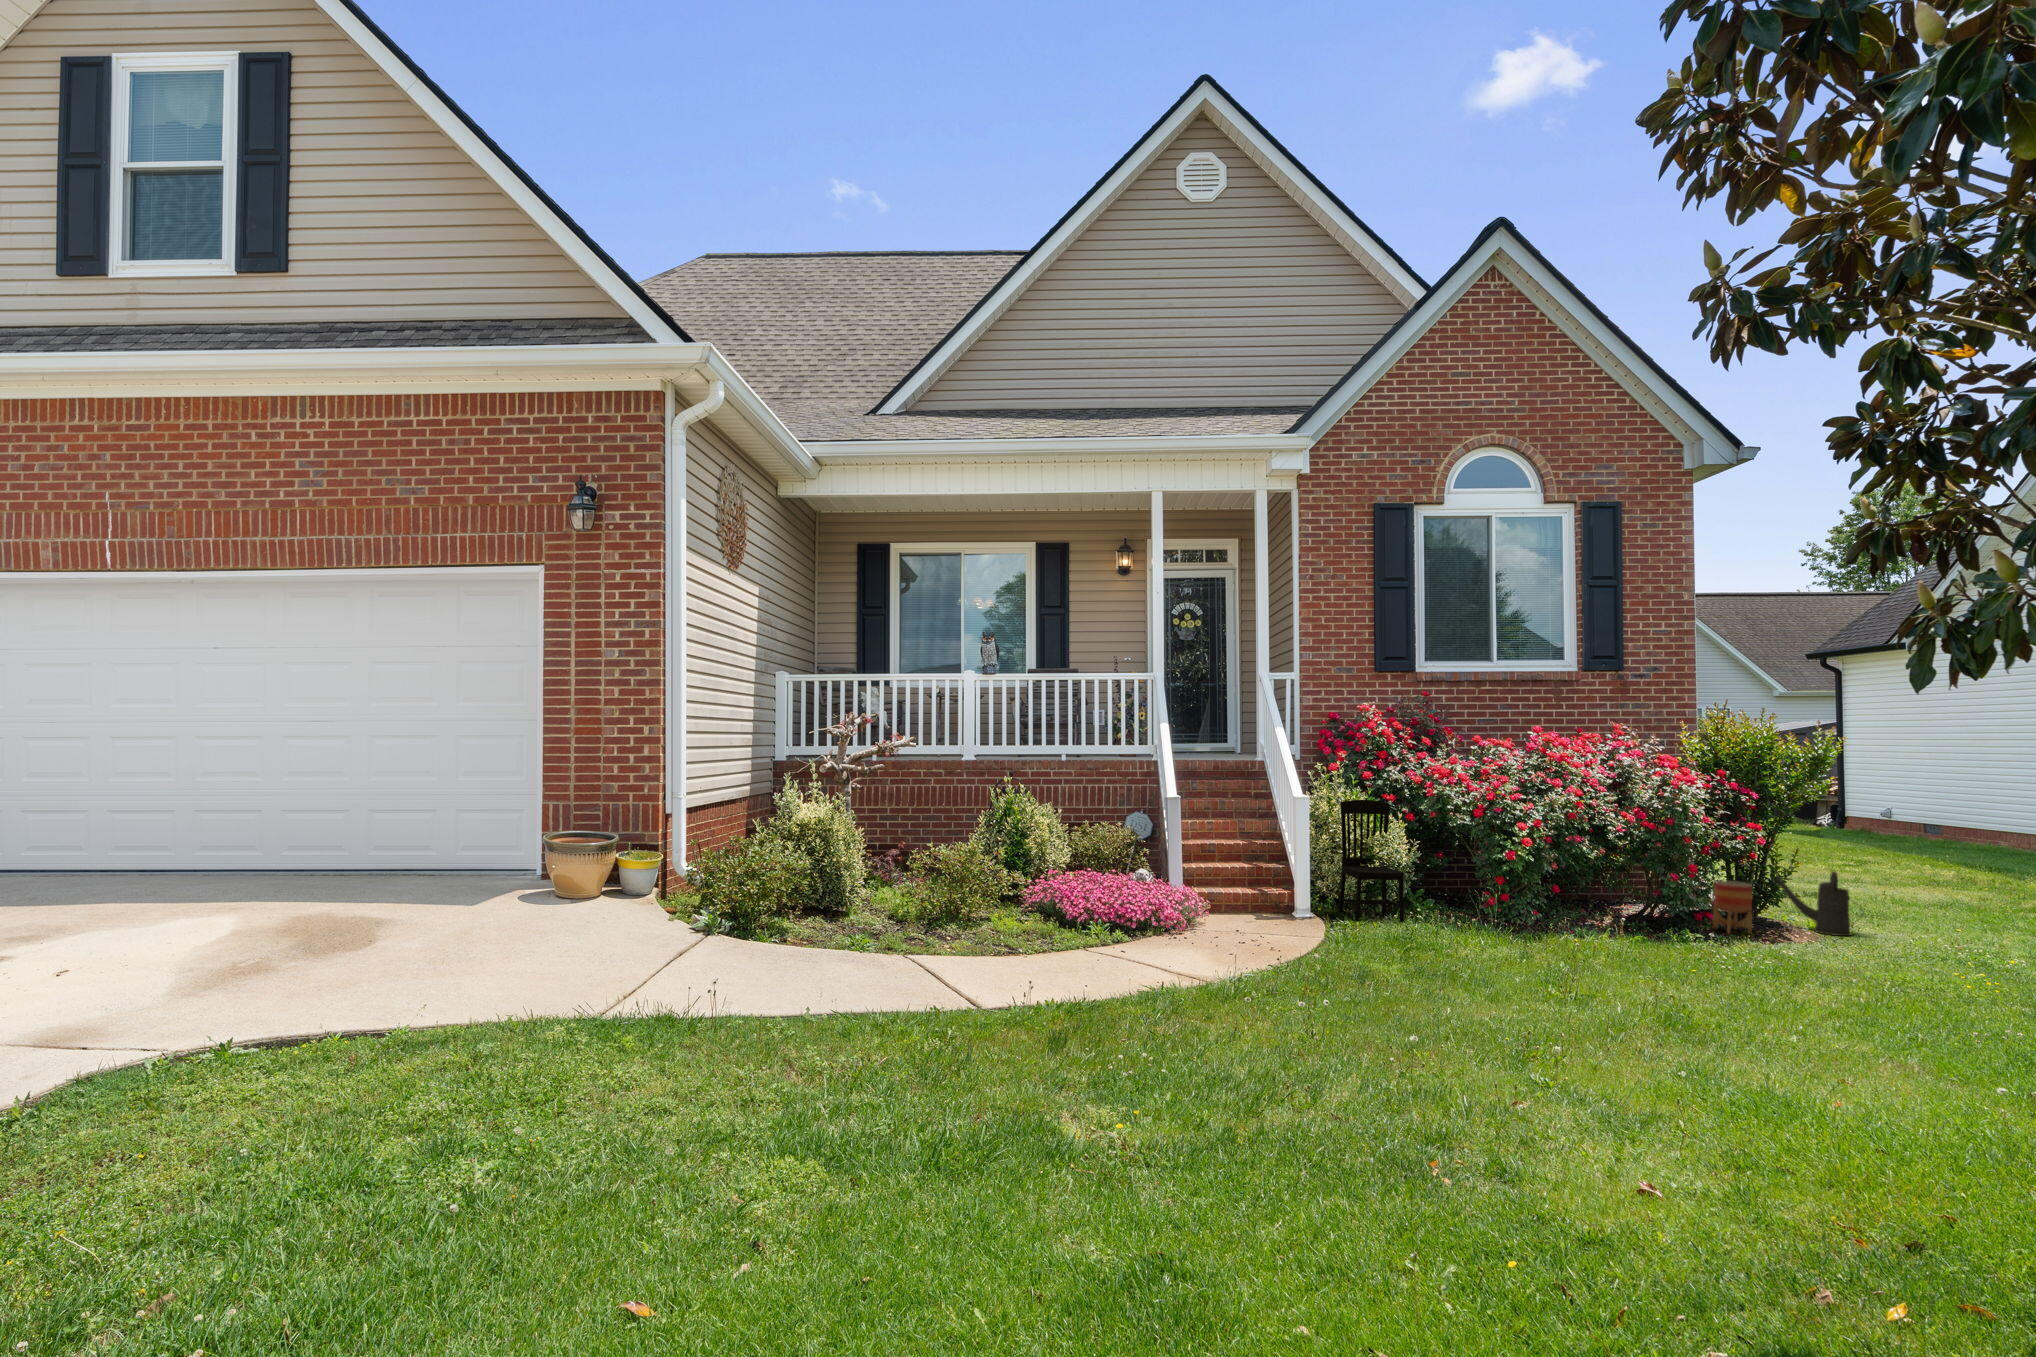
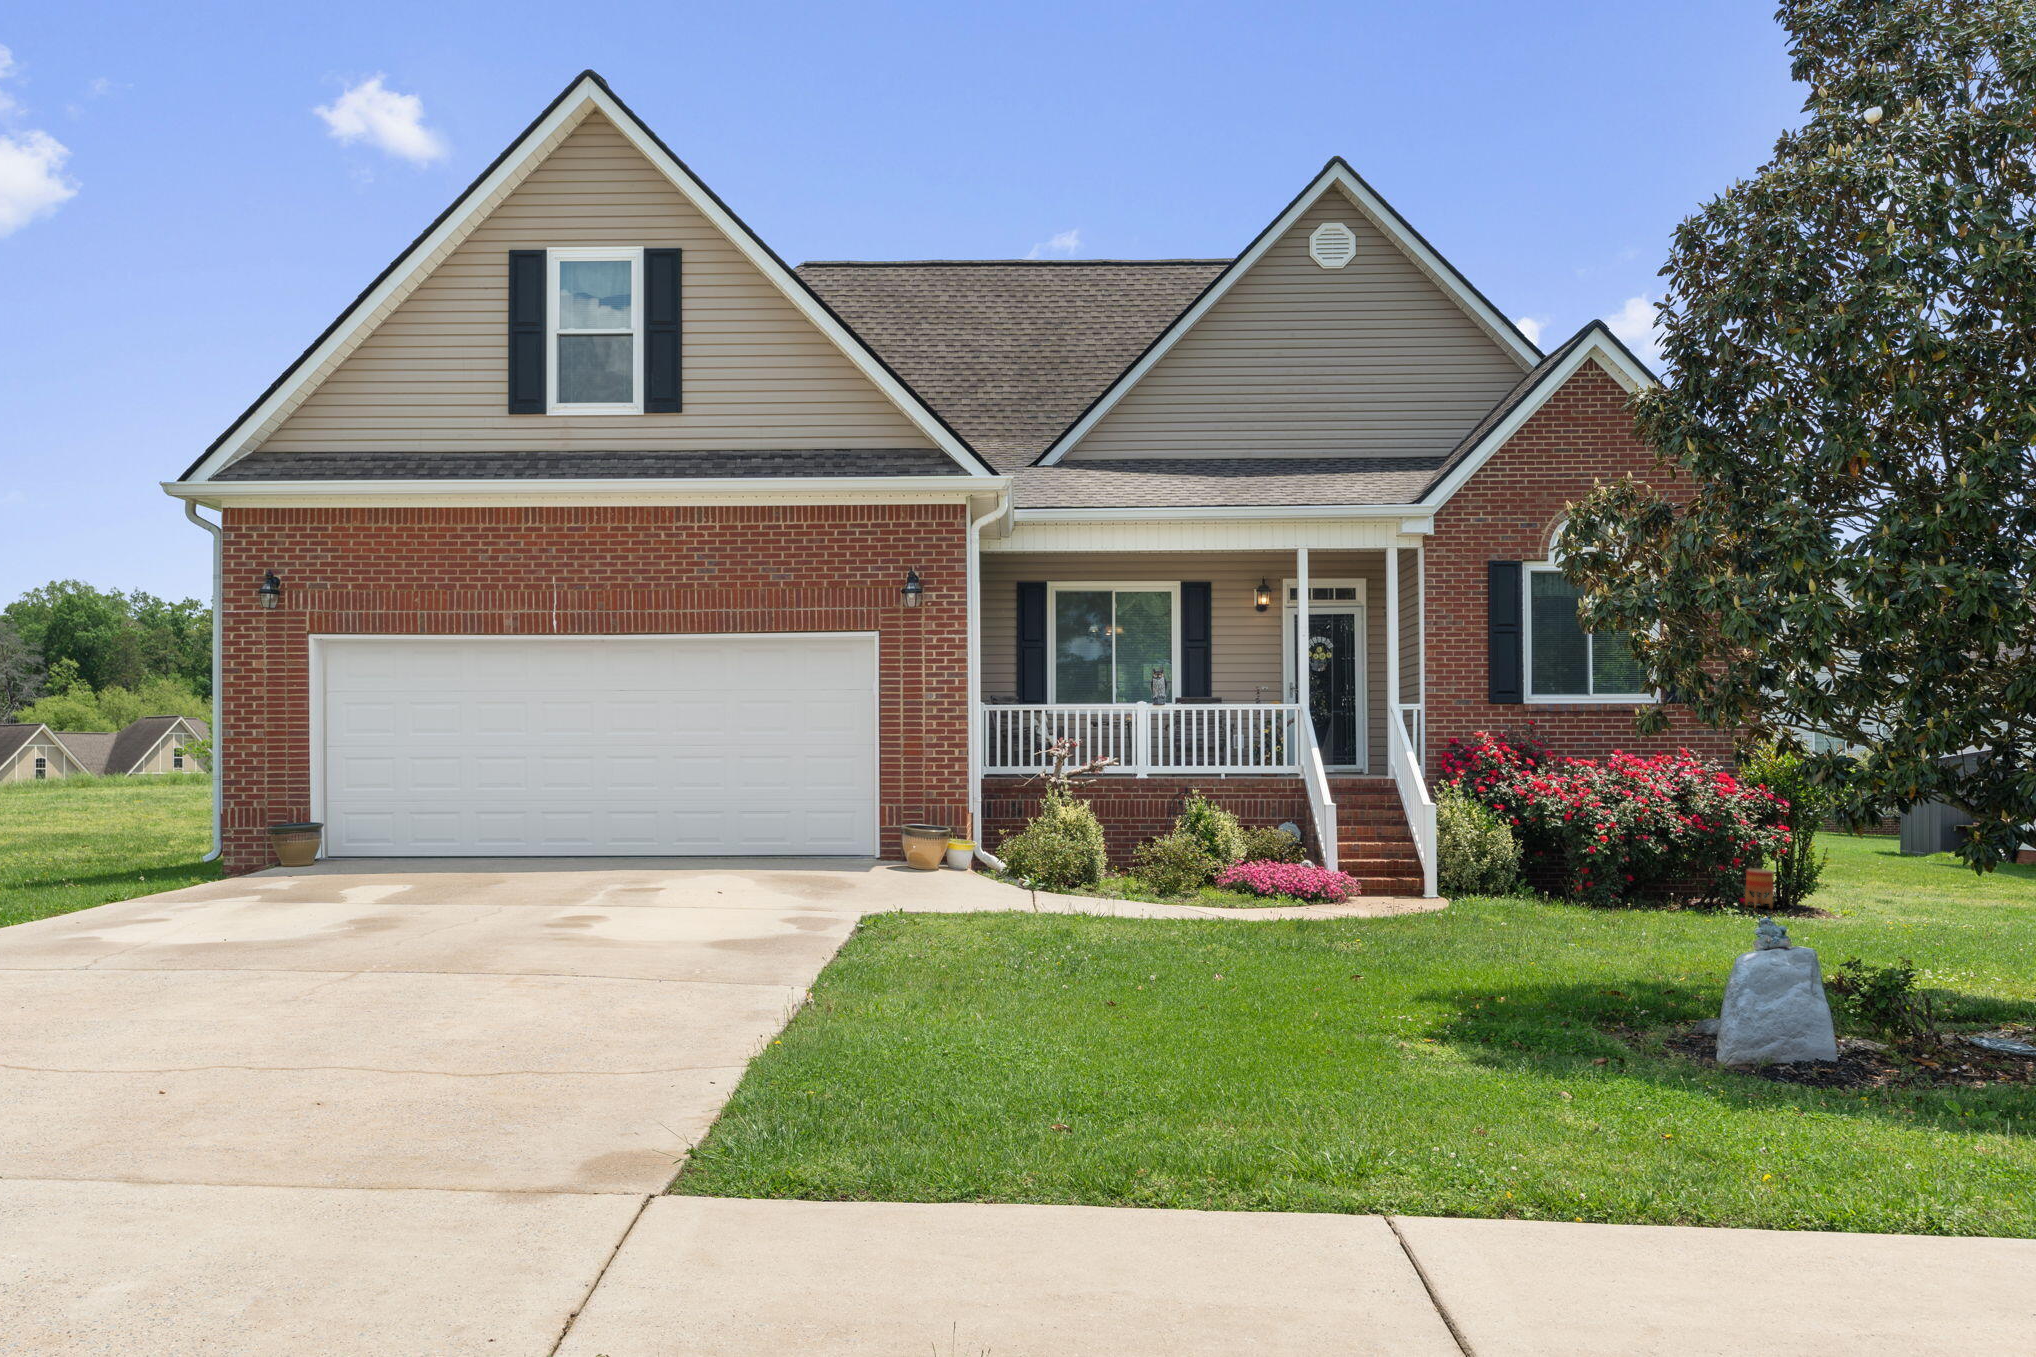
chair: present [1338,800,1404,921] -> none [1462,807,1512,899]
watering can: present [1775,871,1851,936] -> none [1796,861,1857,910]

